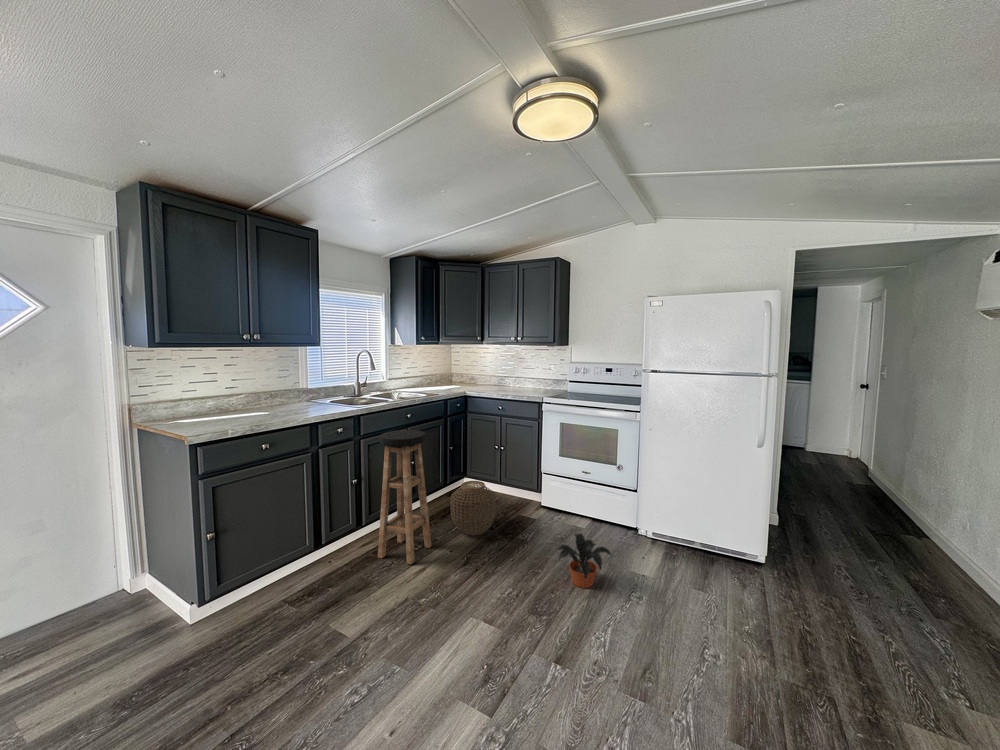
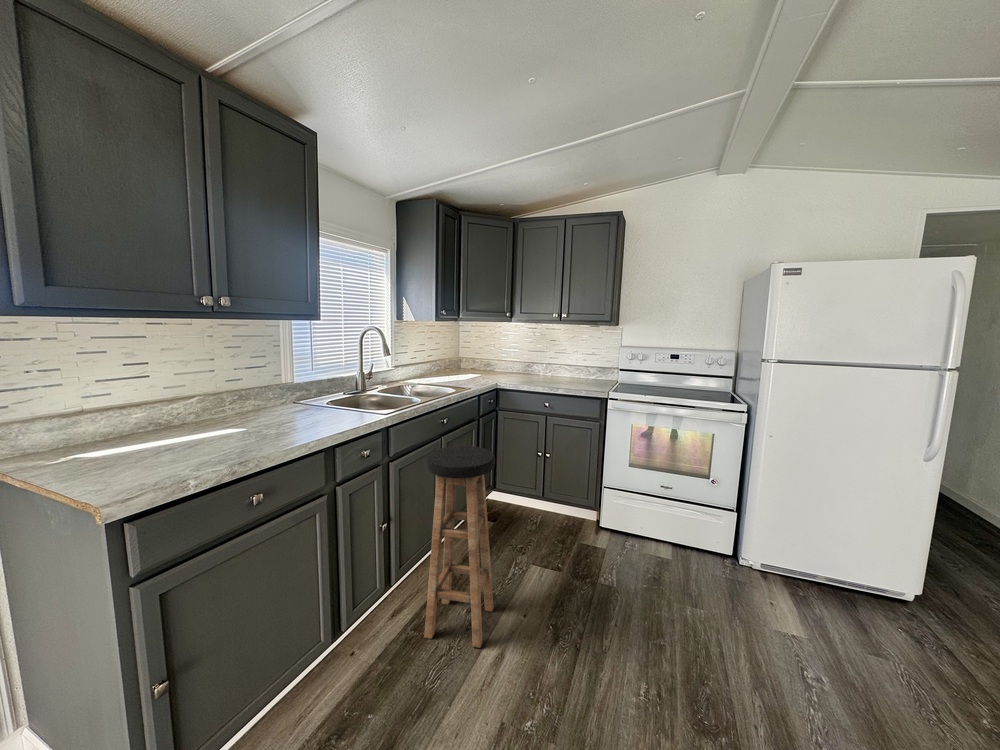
woven basket: present [451,481,496,536] -> none [507,507,569,583]
potted plant: present [557,533,611,588] -> none [691,587,782,671]

